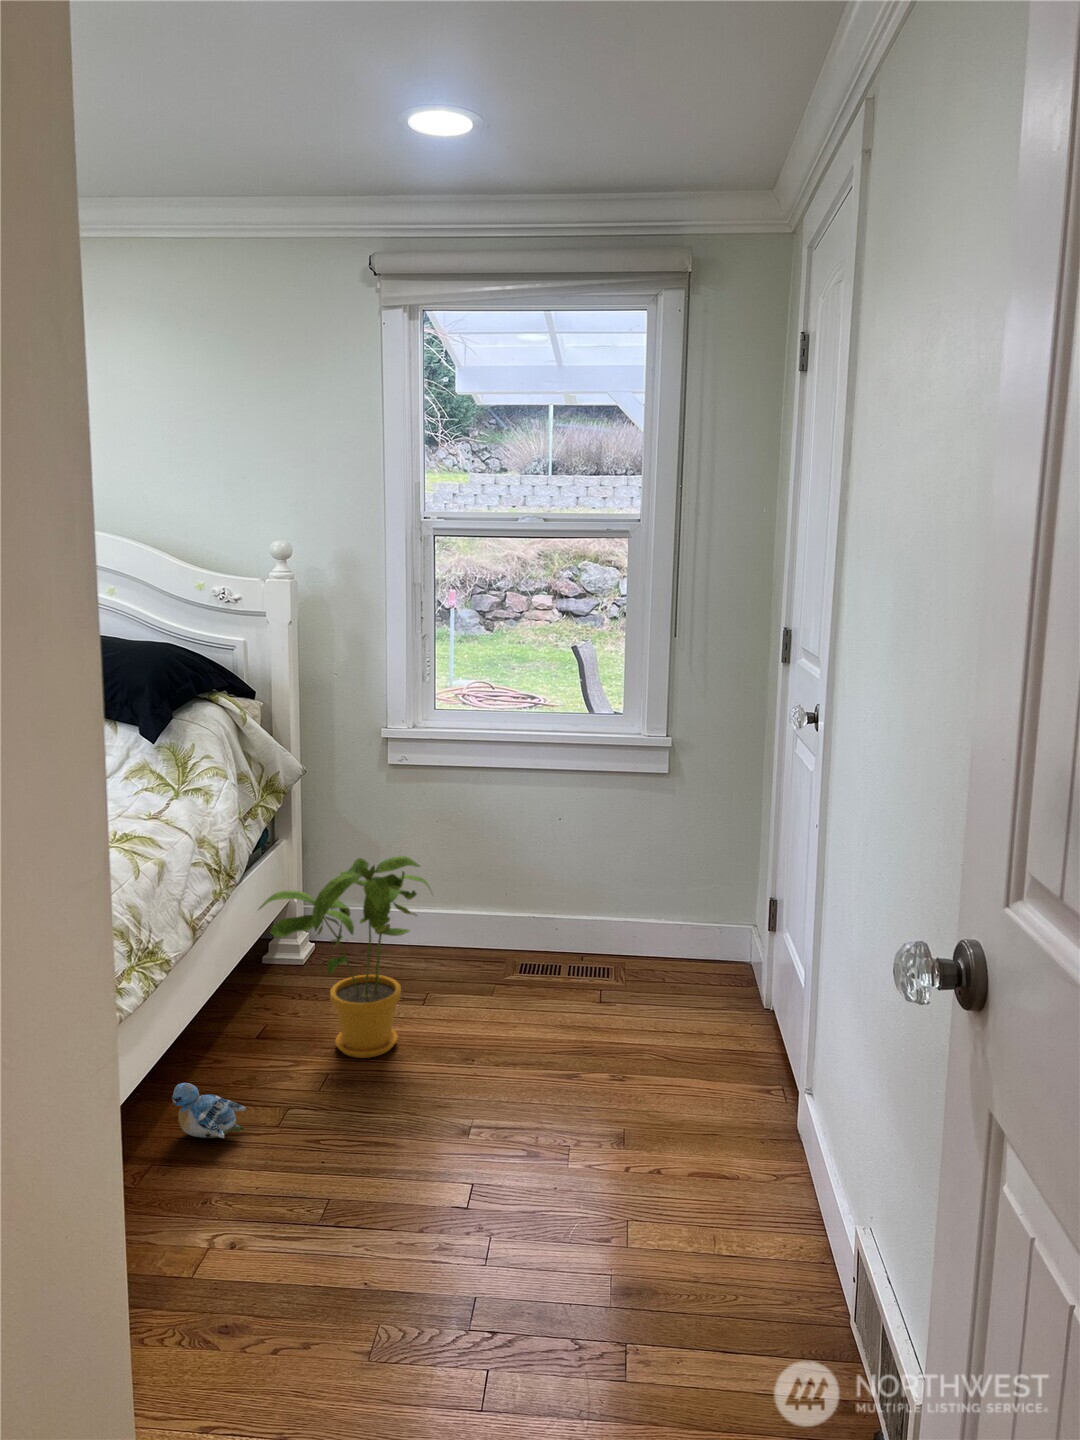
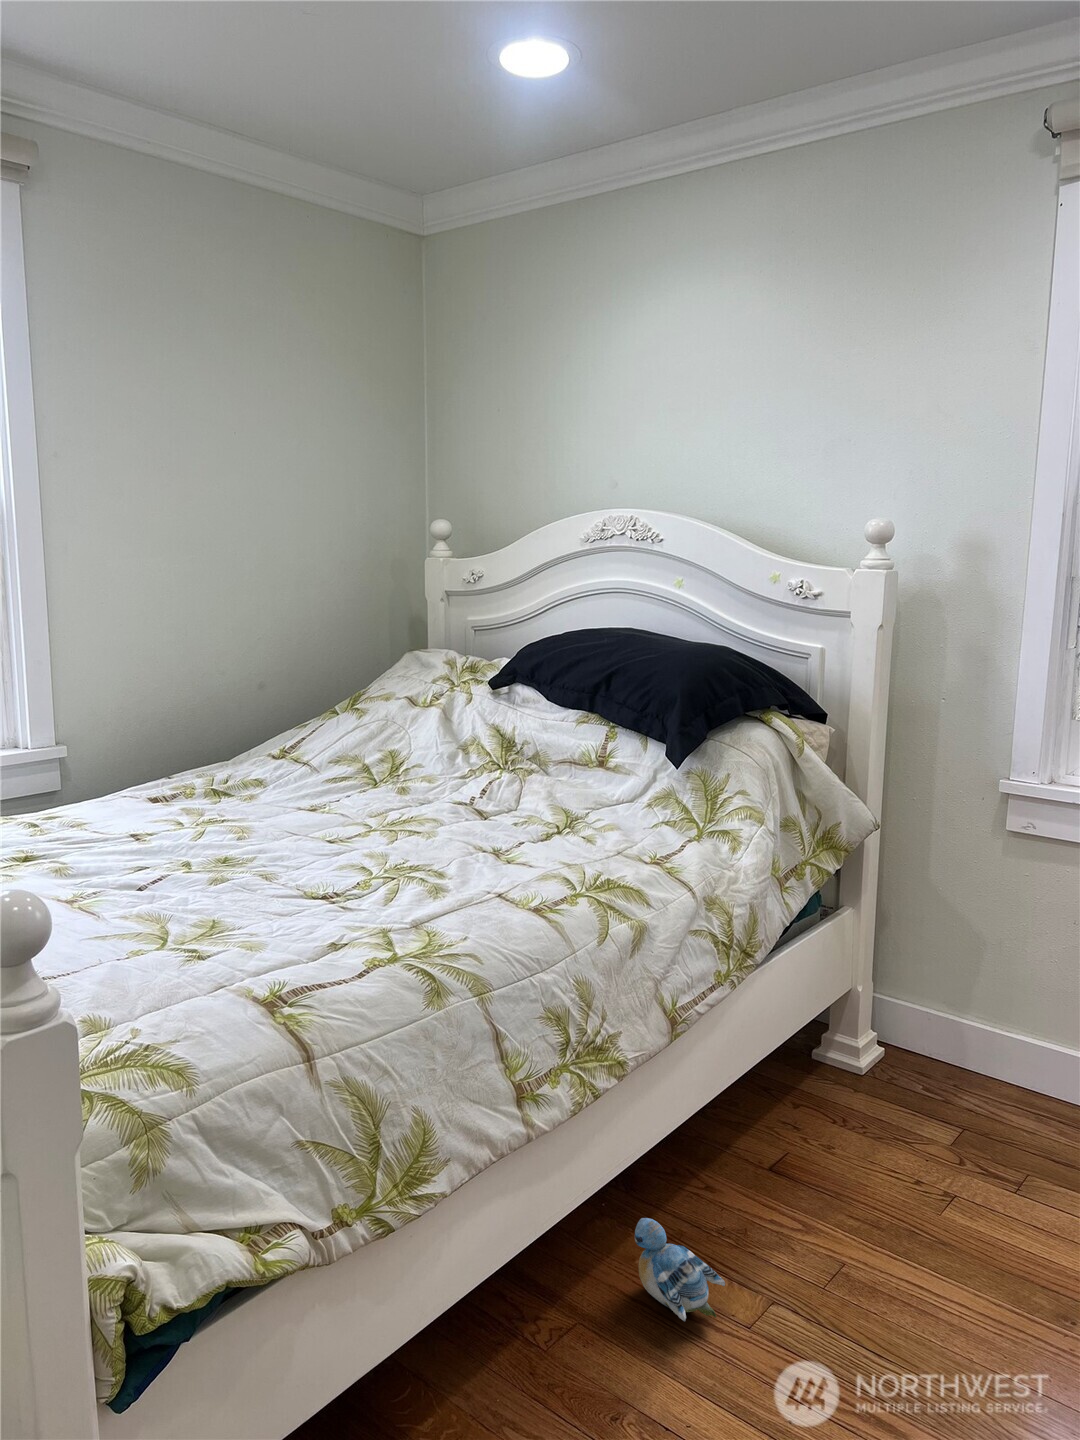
house plant: present [259,856,431,1058] -> none [785,965,1053,1261]

